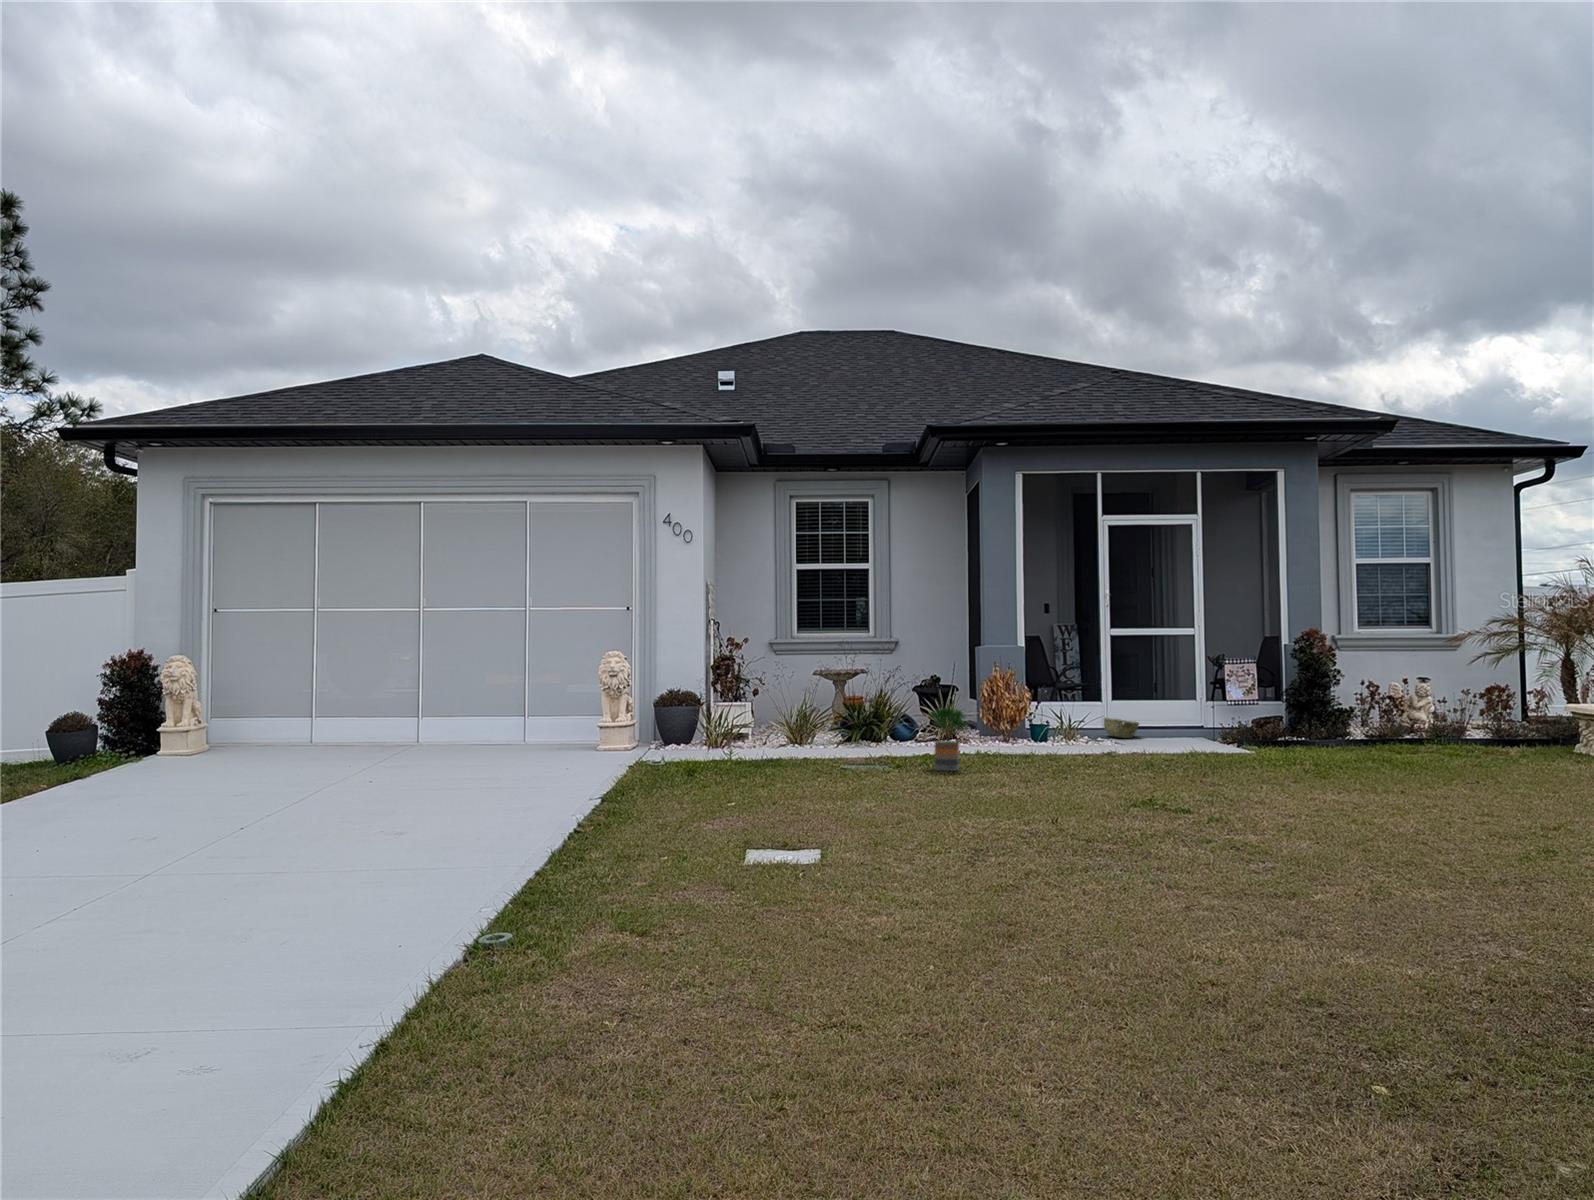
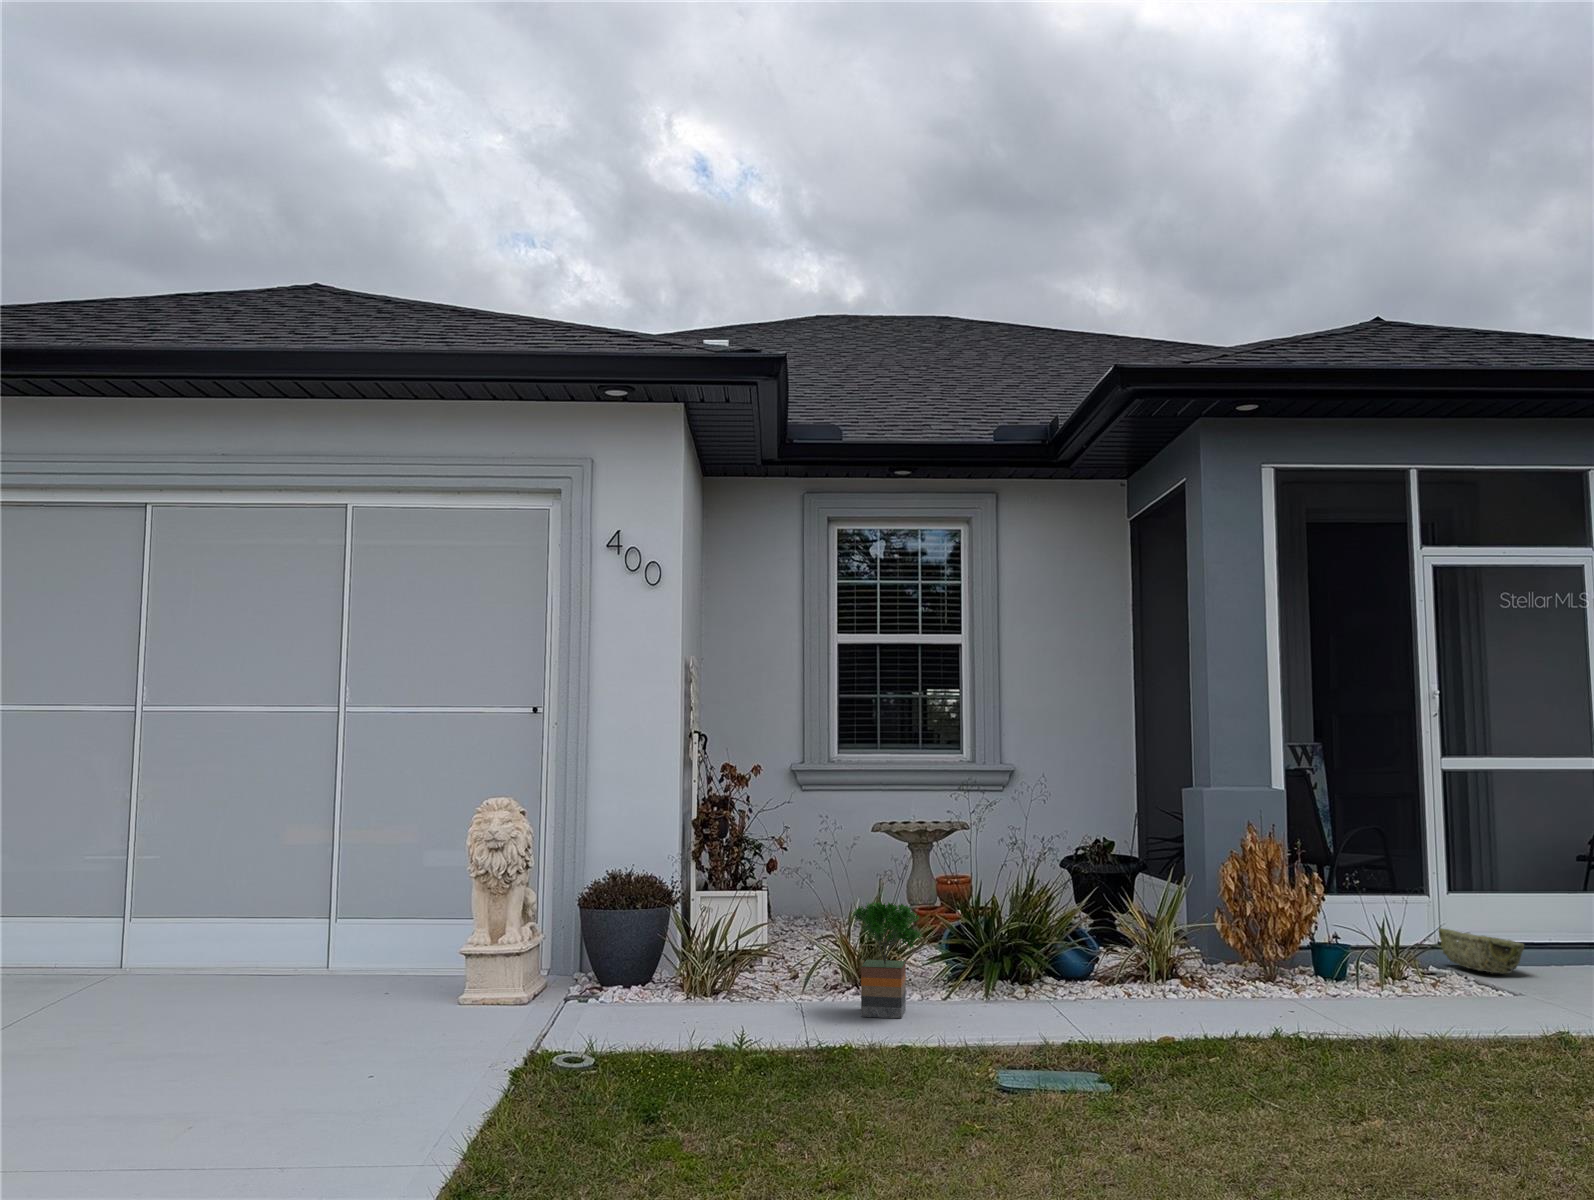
potted tree: present [929,708,968,771] -> present [852,902,921,1019]

